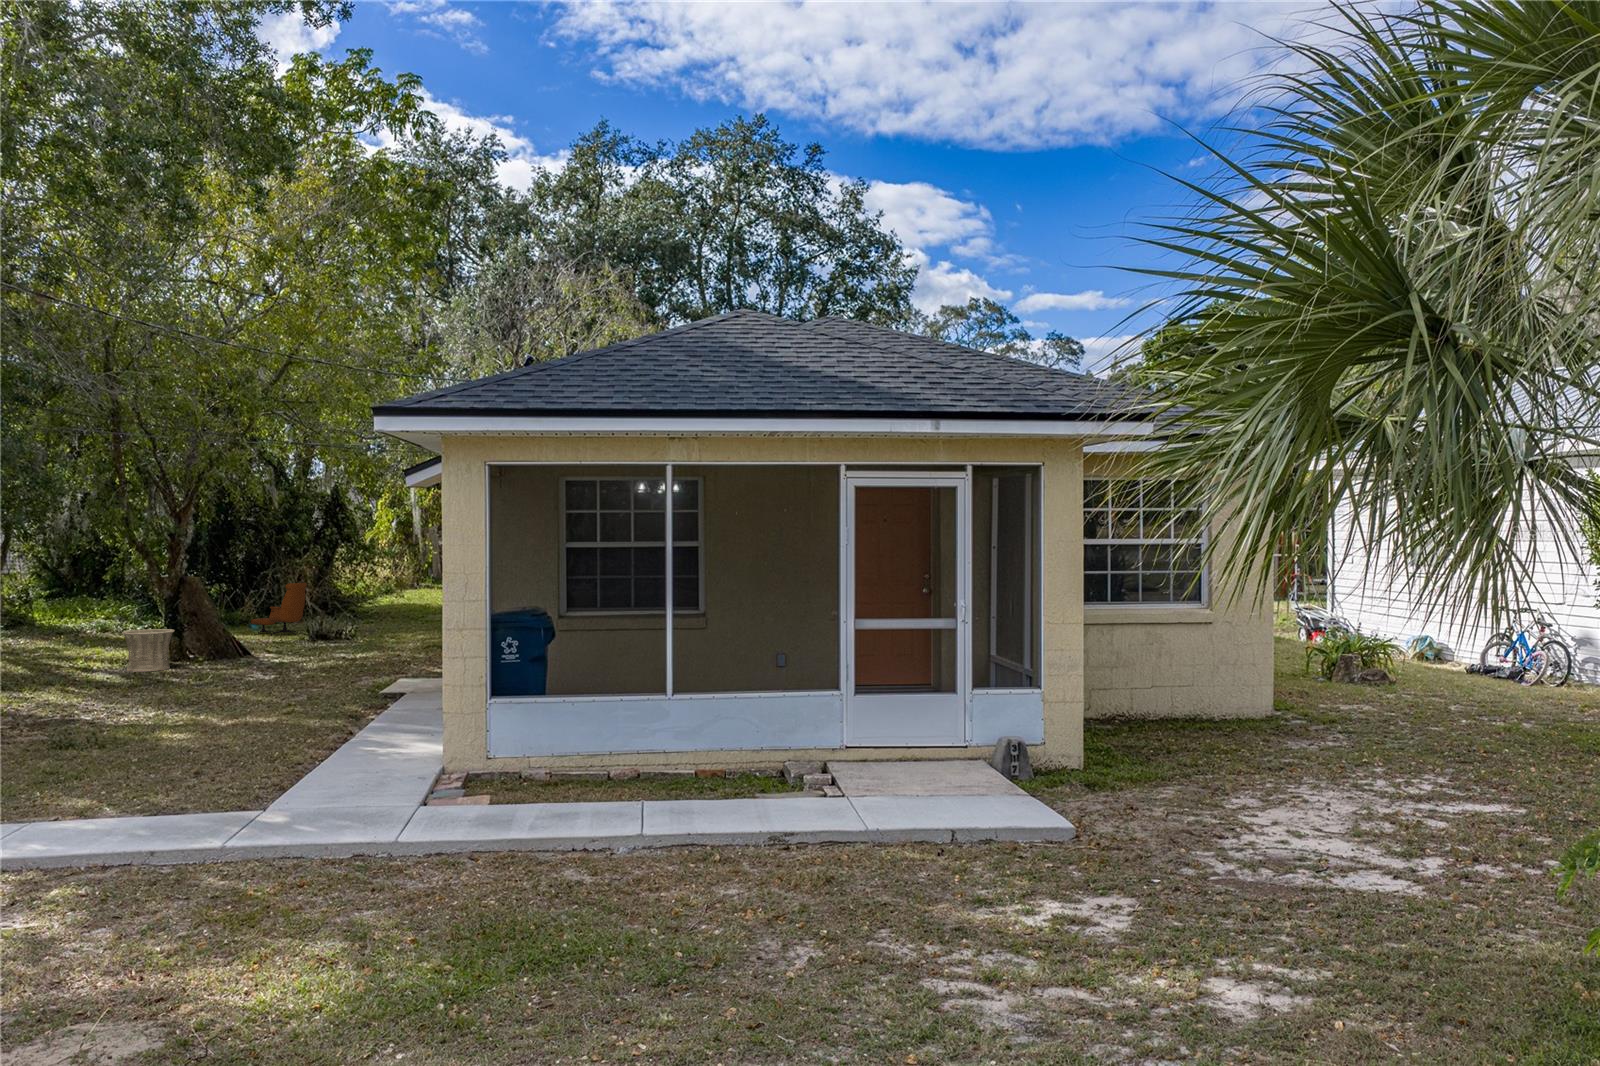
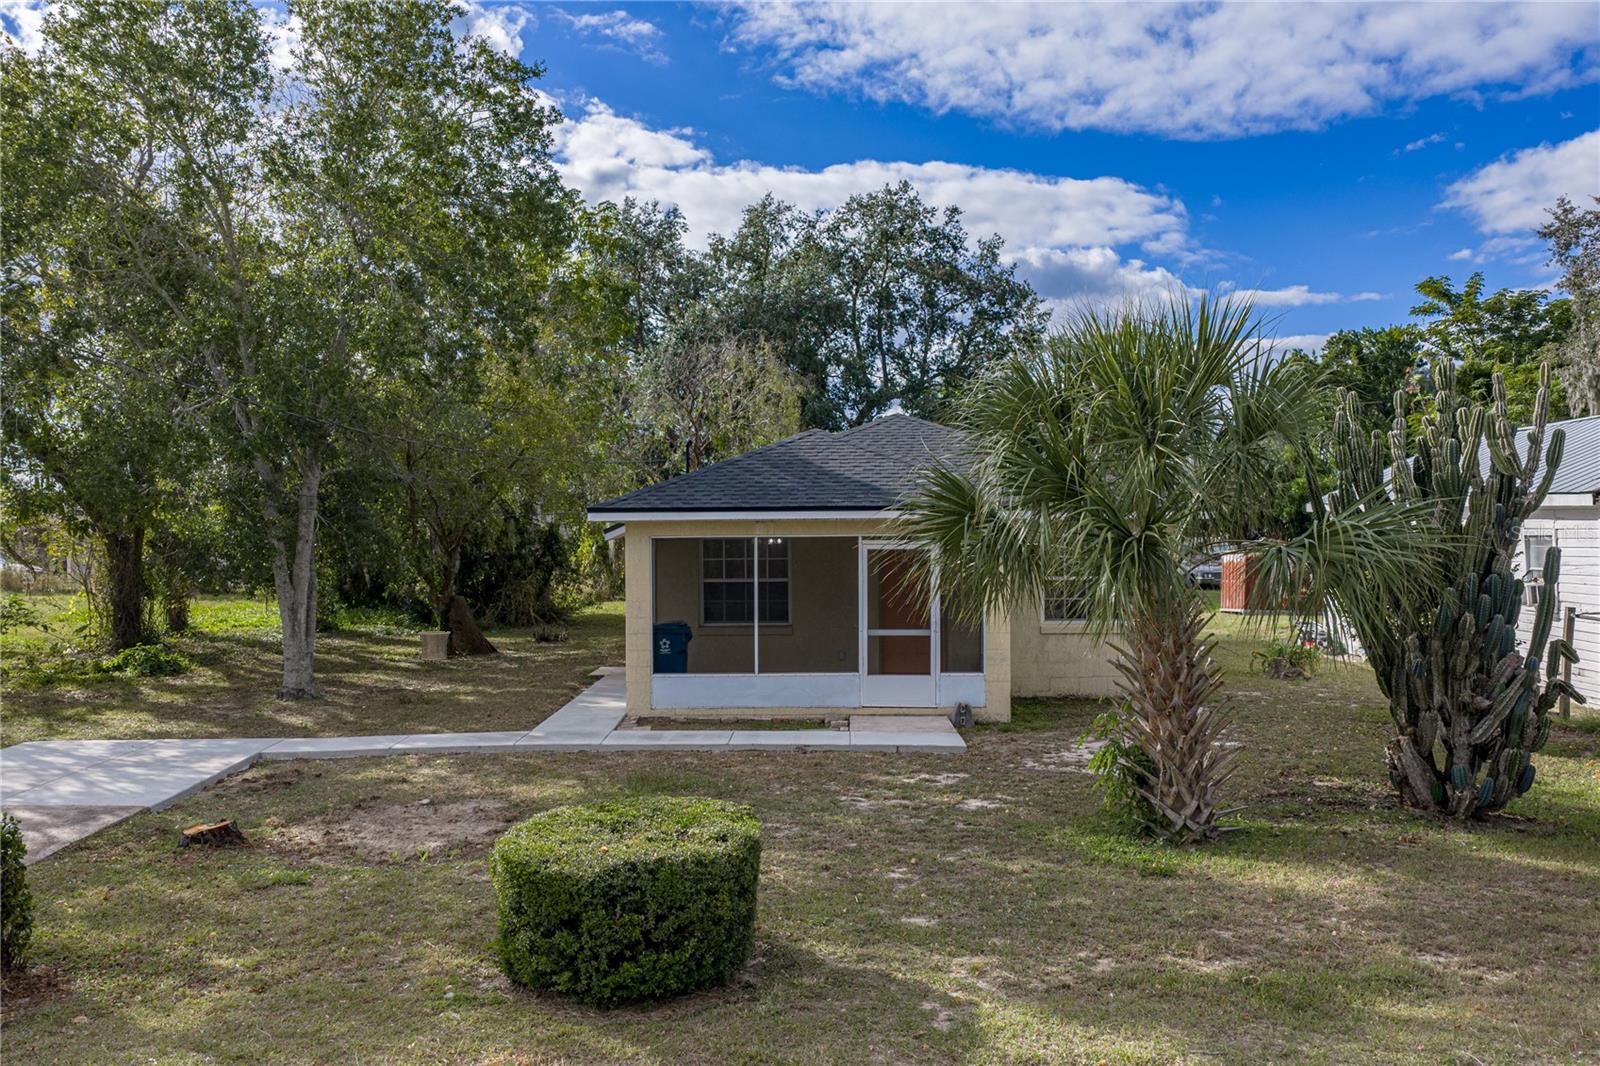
lounge chair: present [251,583,307,635] -> none [492,599,532,638]

